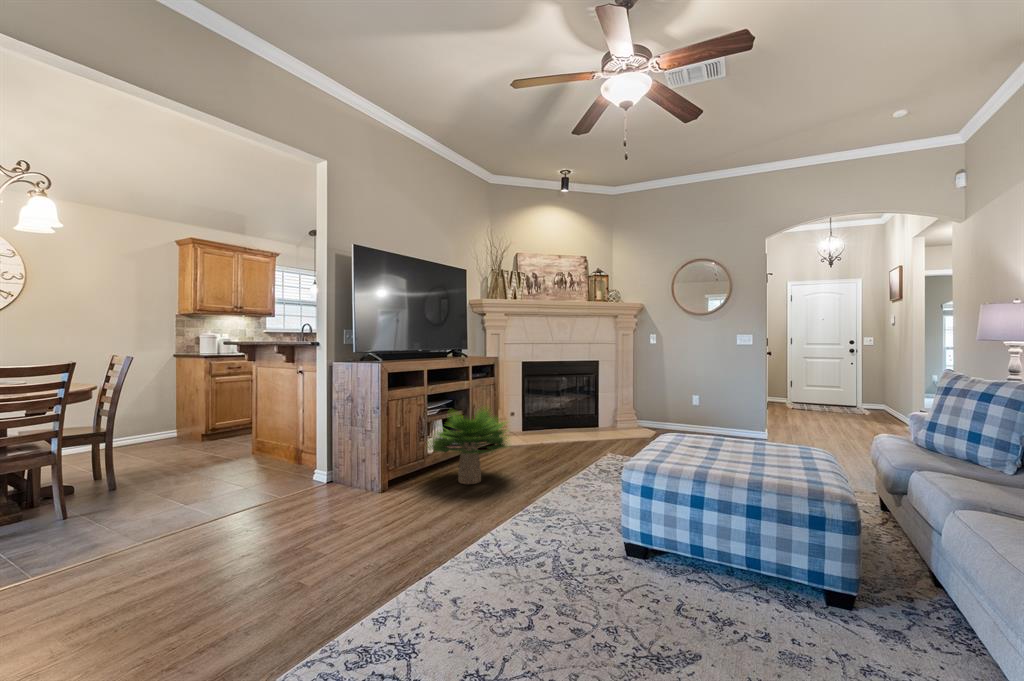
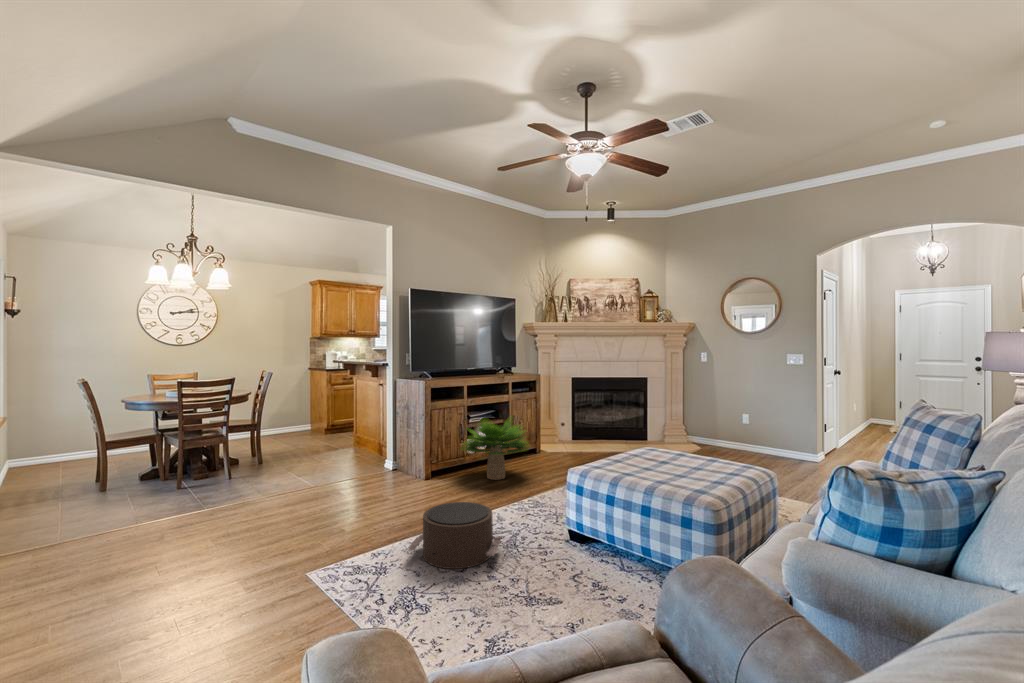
pouf: none [440,522,570,627] -> present [409,502,501,569]

